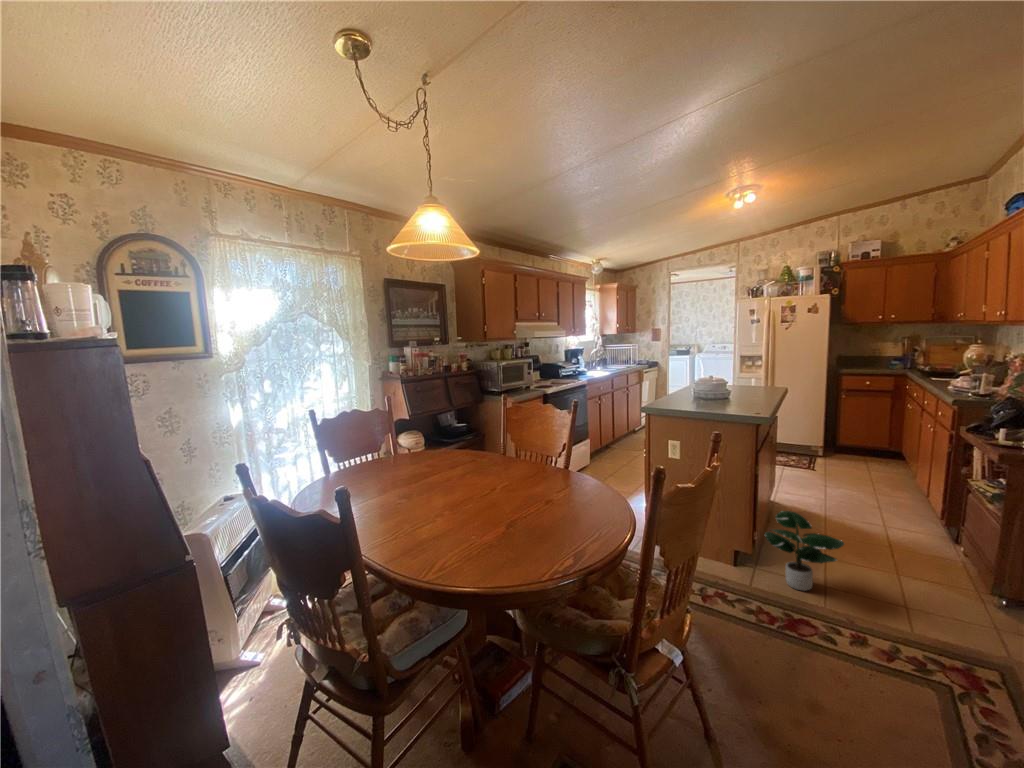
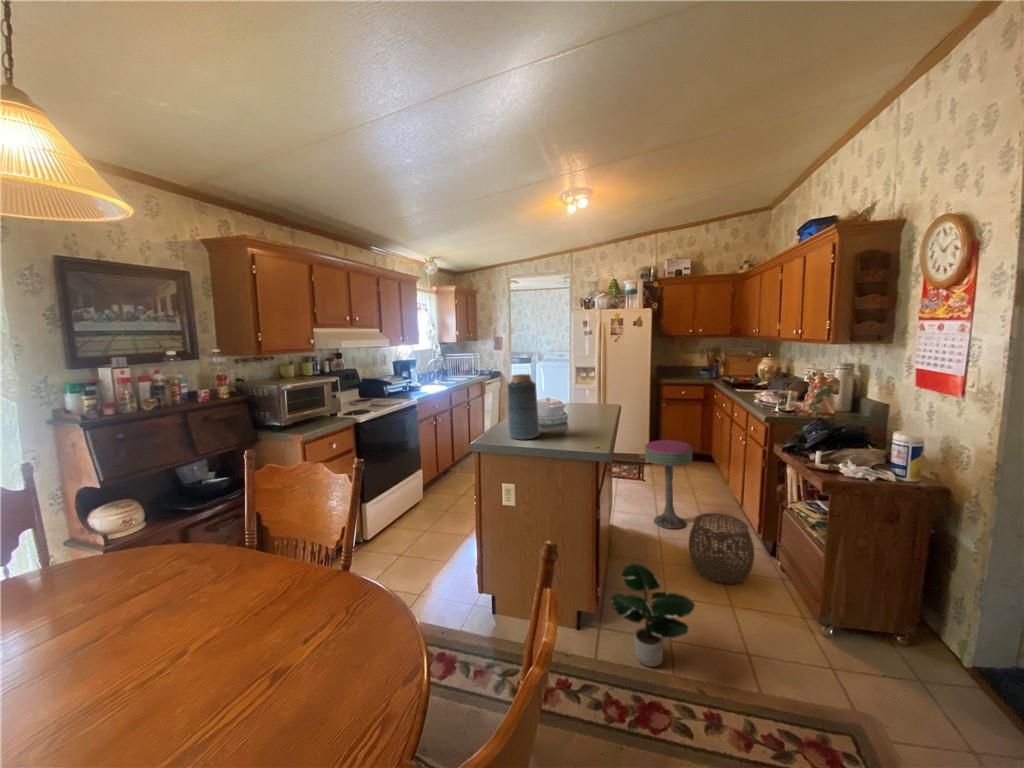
vase: none [677,353,704,405] -> present [508,374,540,439]
bar stool: none [811,424,865,509] -> present [645,440,692,529]
woven basket: none [852,489,928,554] -> present [688,513,755,584]

